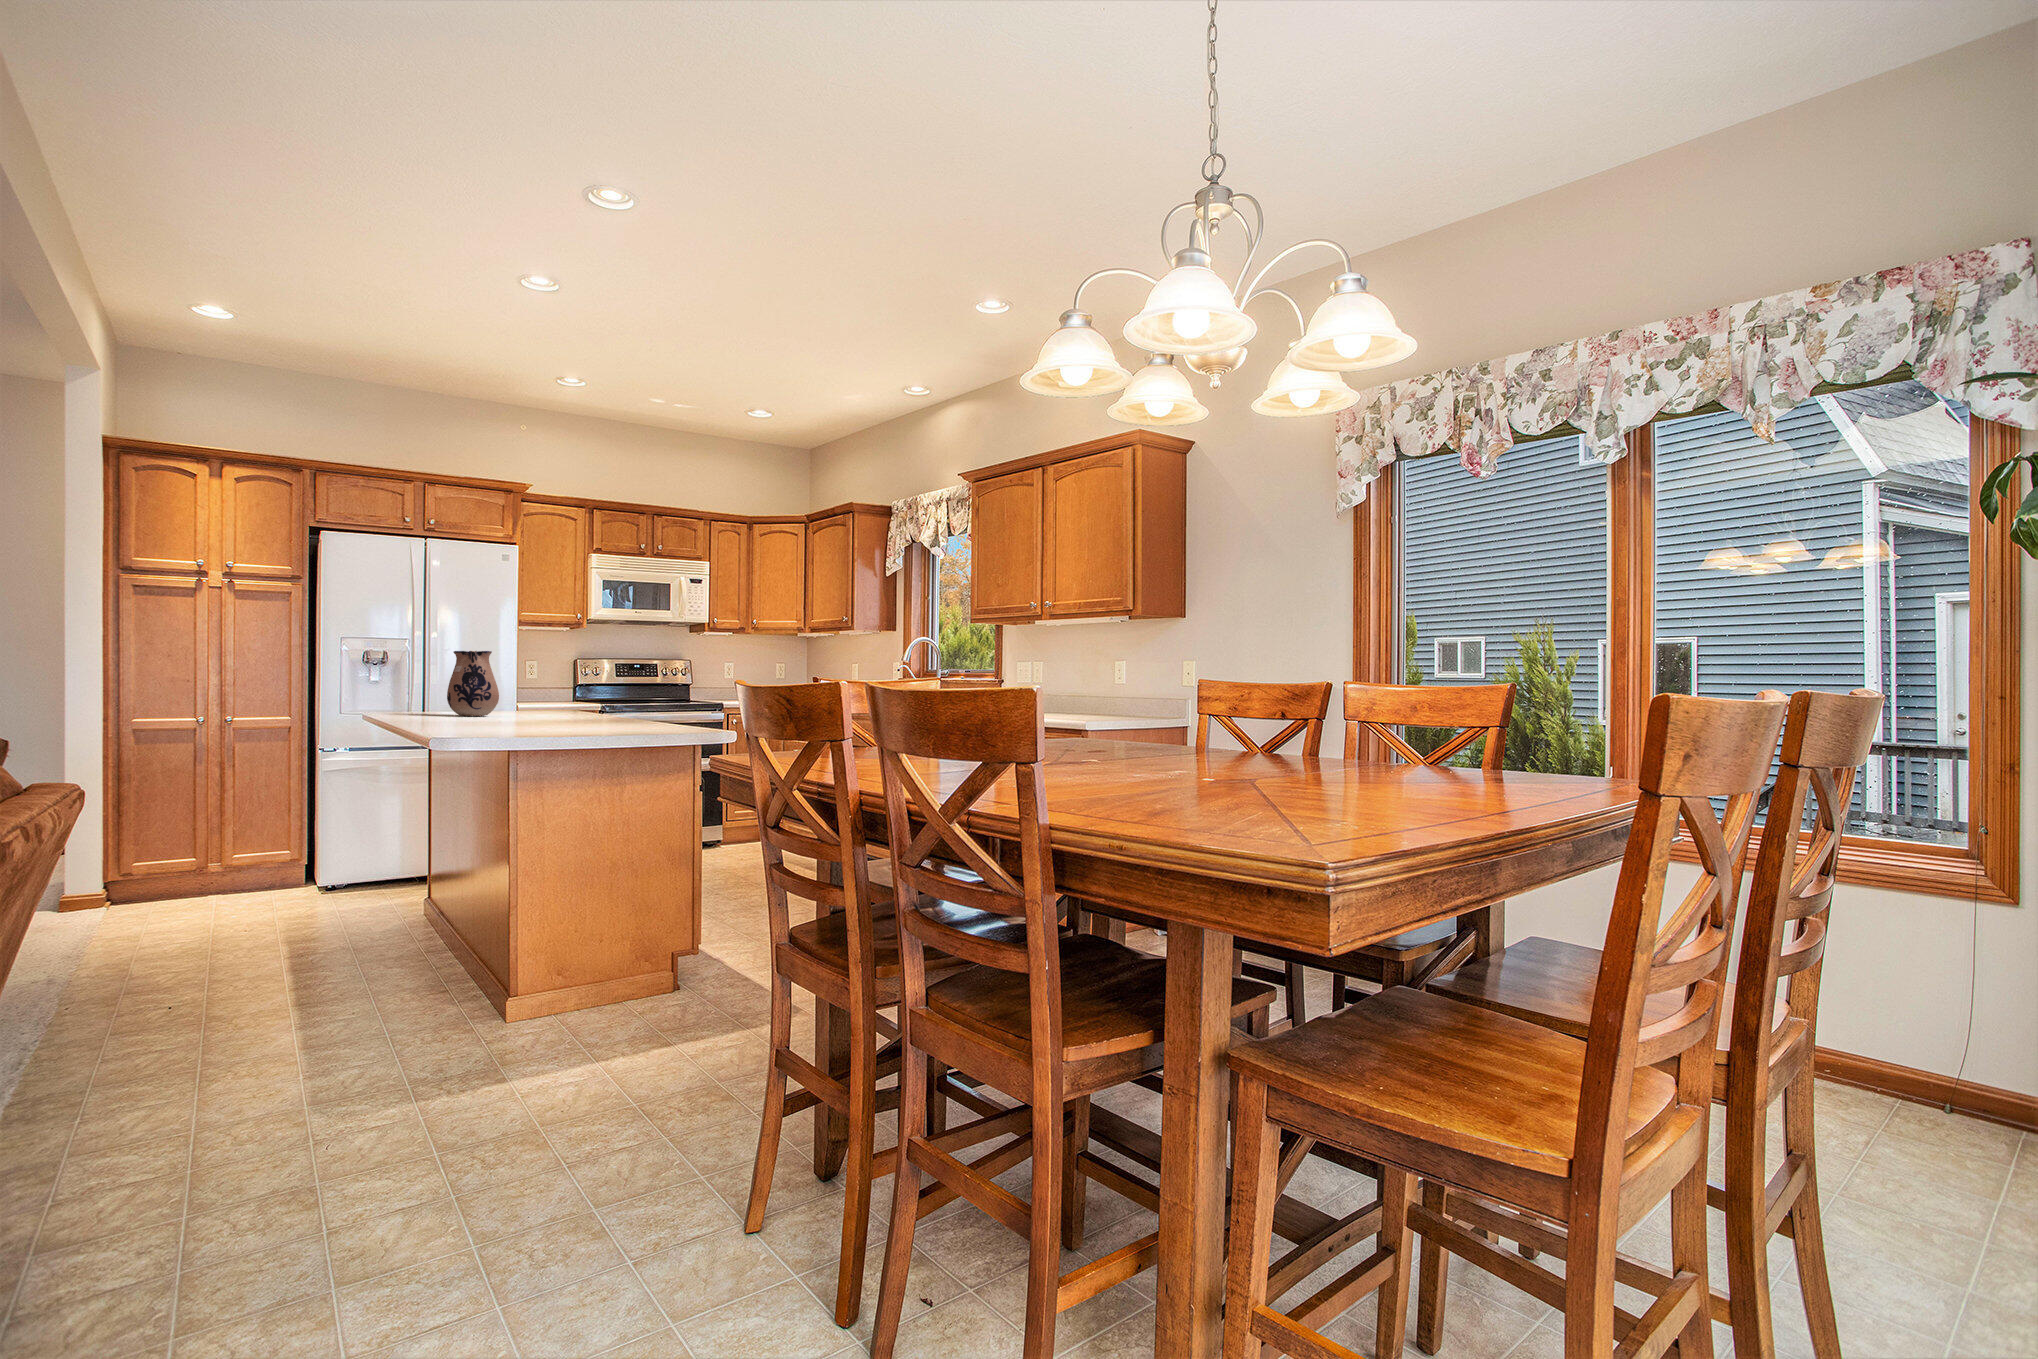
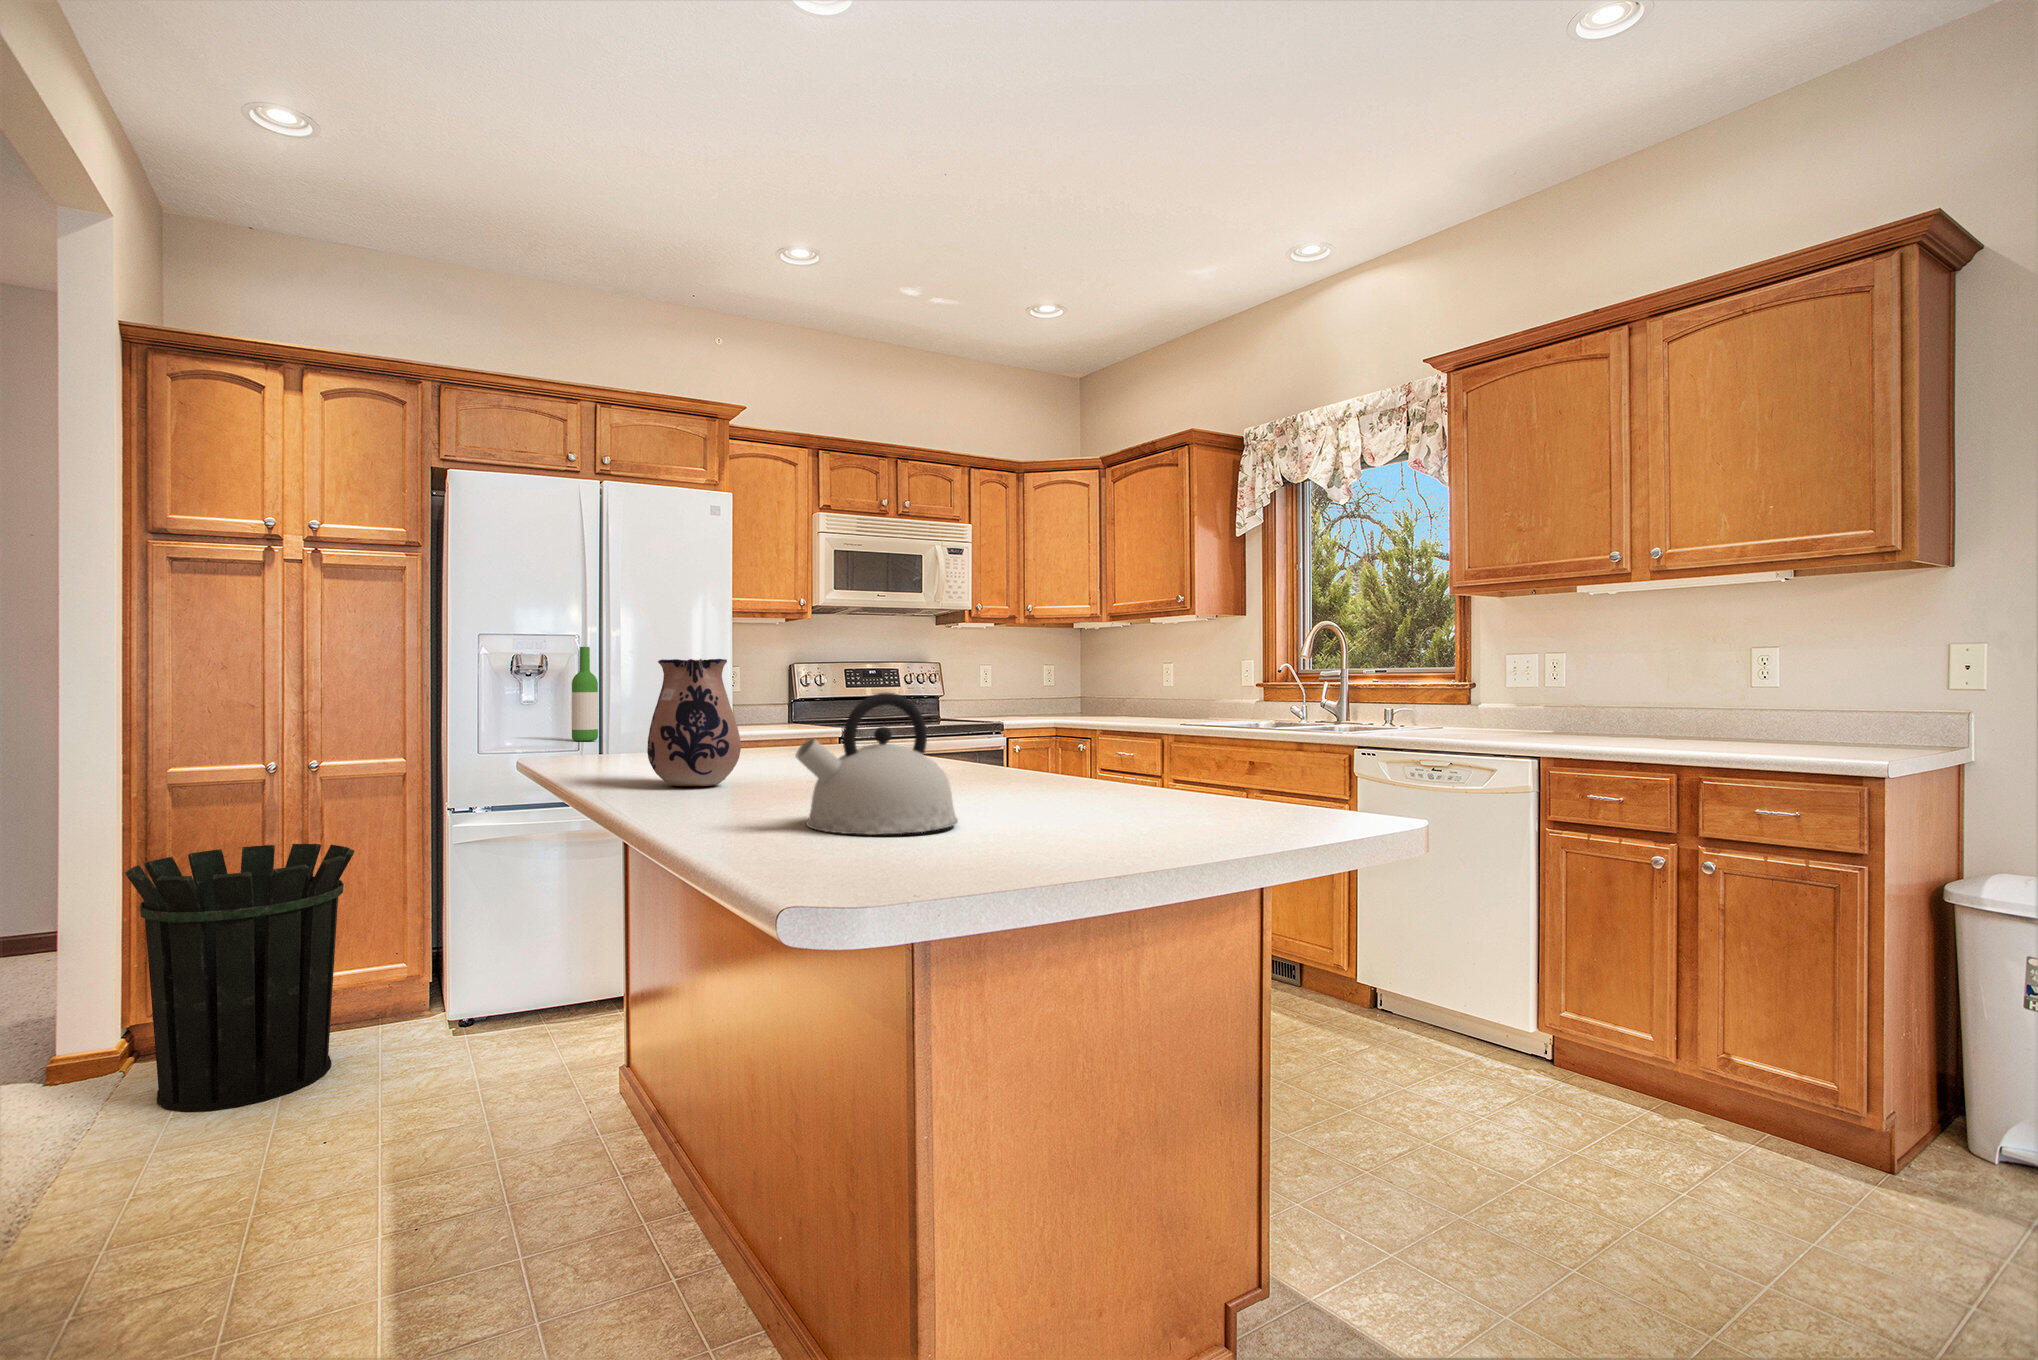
wine bottle: none [406,644,424,705] -> present [572,647,598,741]
kettle: none [508,665,588,724] -> present [795,693,958,835]
waste bin: none [116,768,260,921] -> present [125,844,354,1112]

